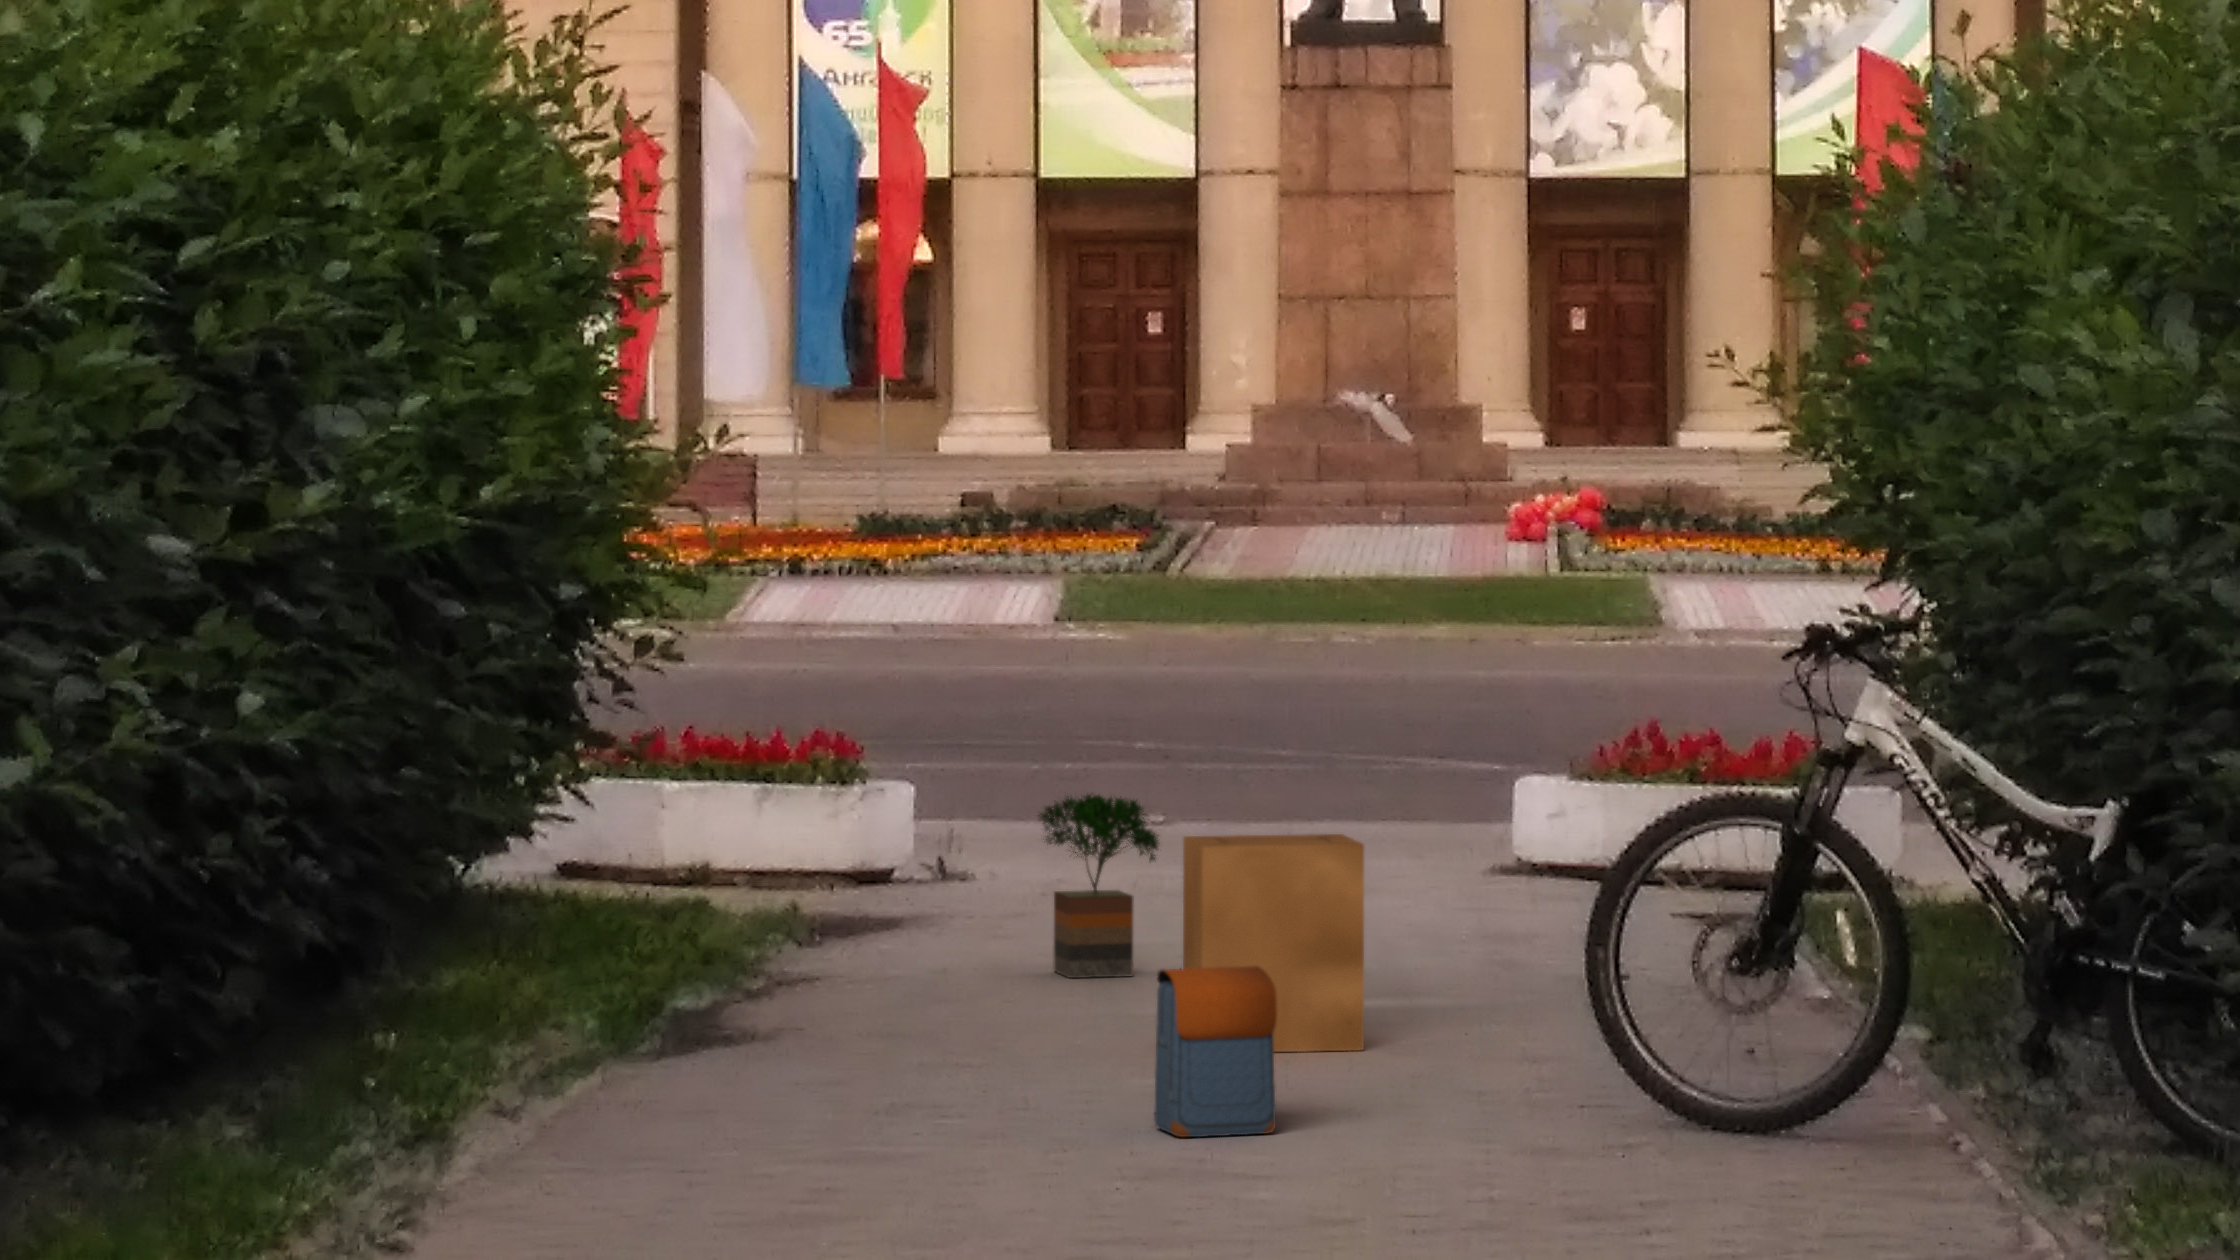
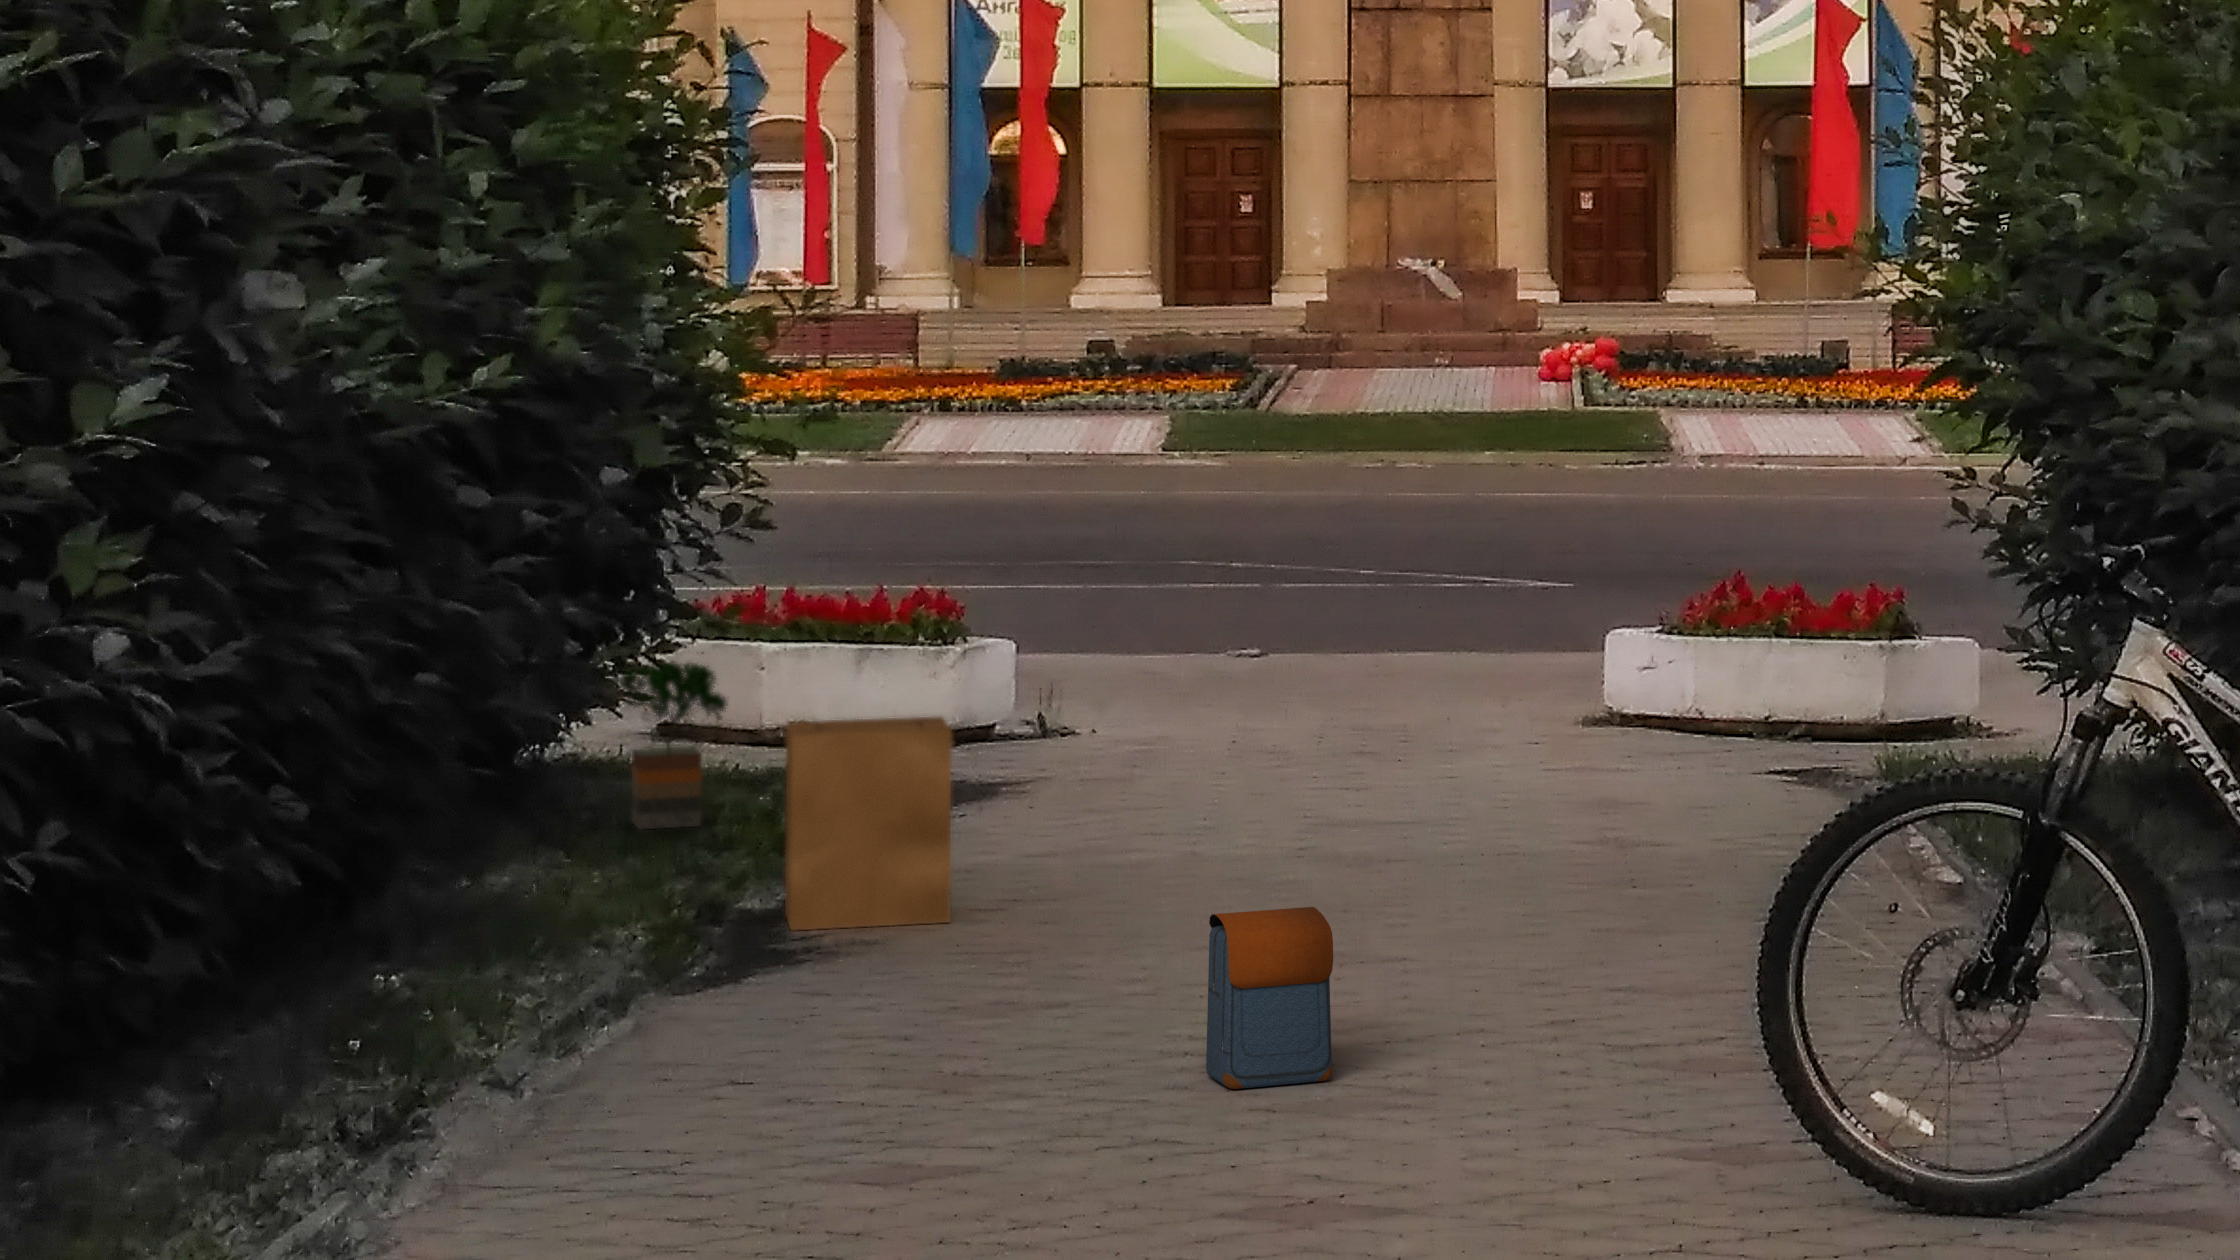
potted tree: present [1038,793,1159,978] -> present [616,661,728,829]
cardboard box: present [1183,834,1364,1052] -> present [785,717,952,931]

